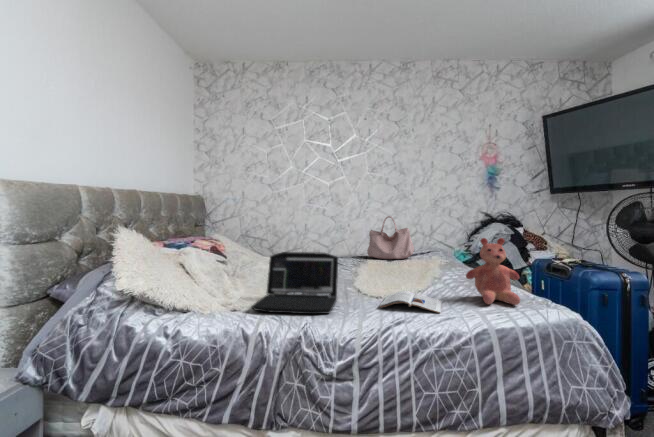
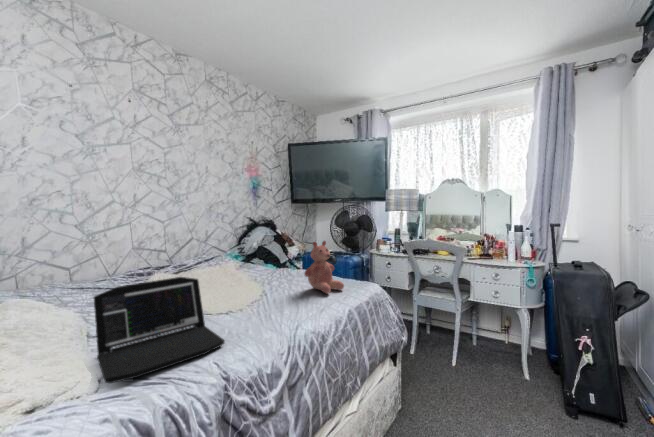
handbag: present [367,216,414,259] -> none [148,225,203,273]
magazine: present [380,291,441,313] -> none [248,299,312,322]

